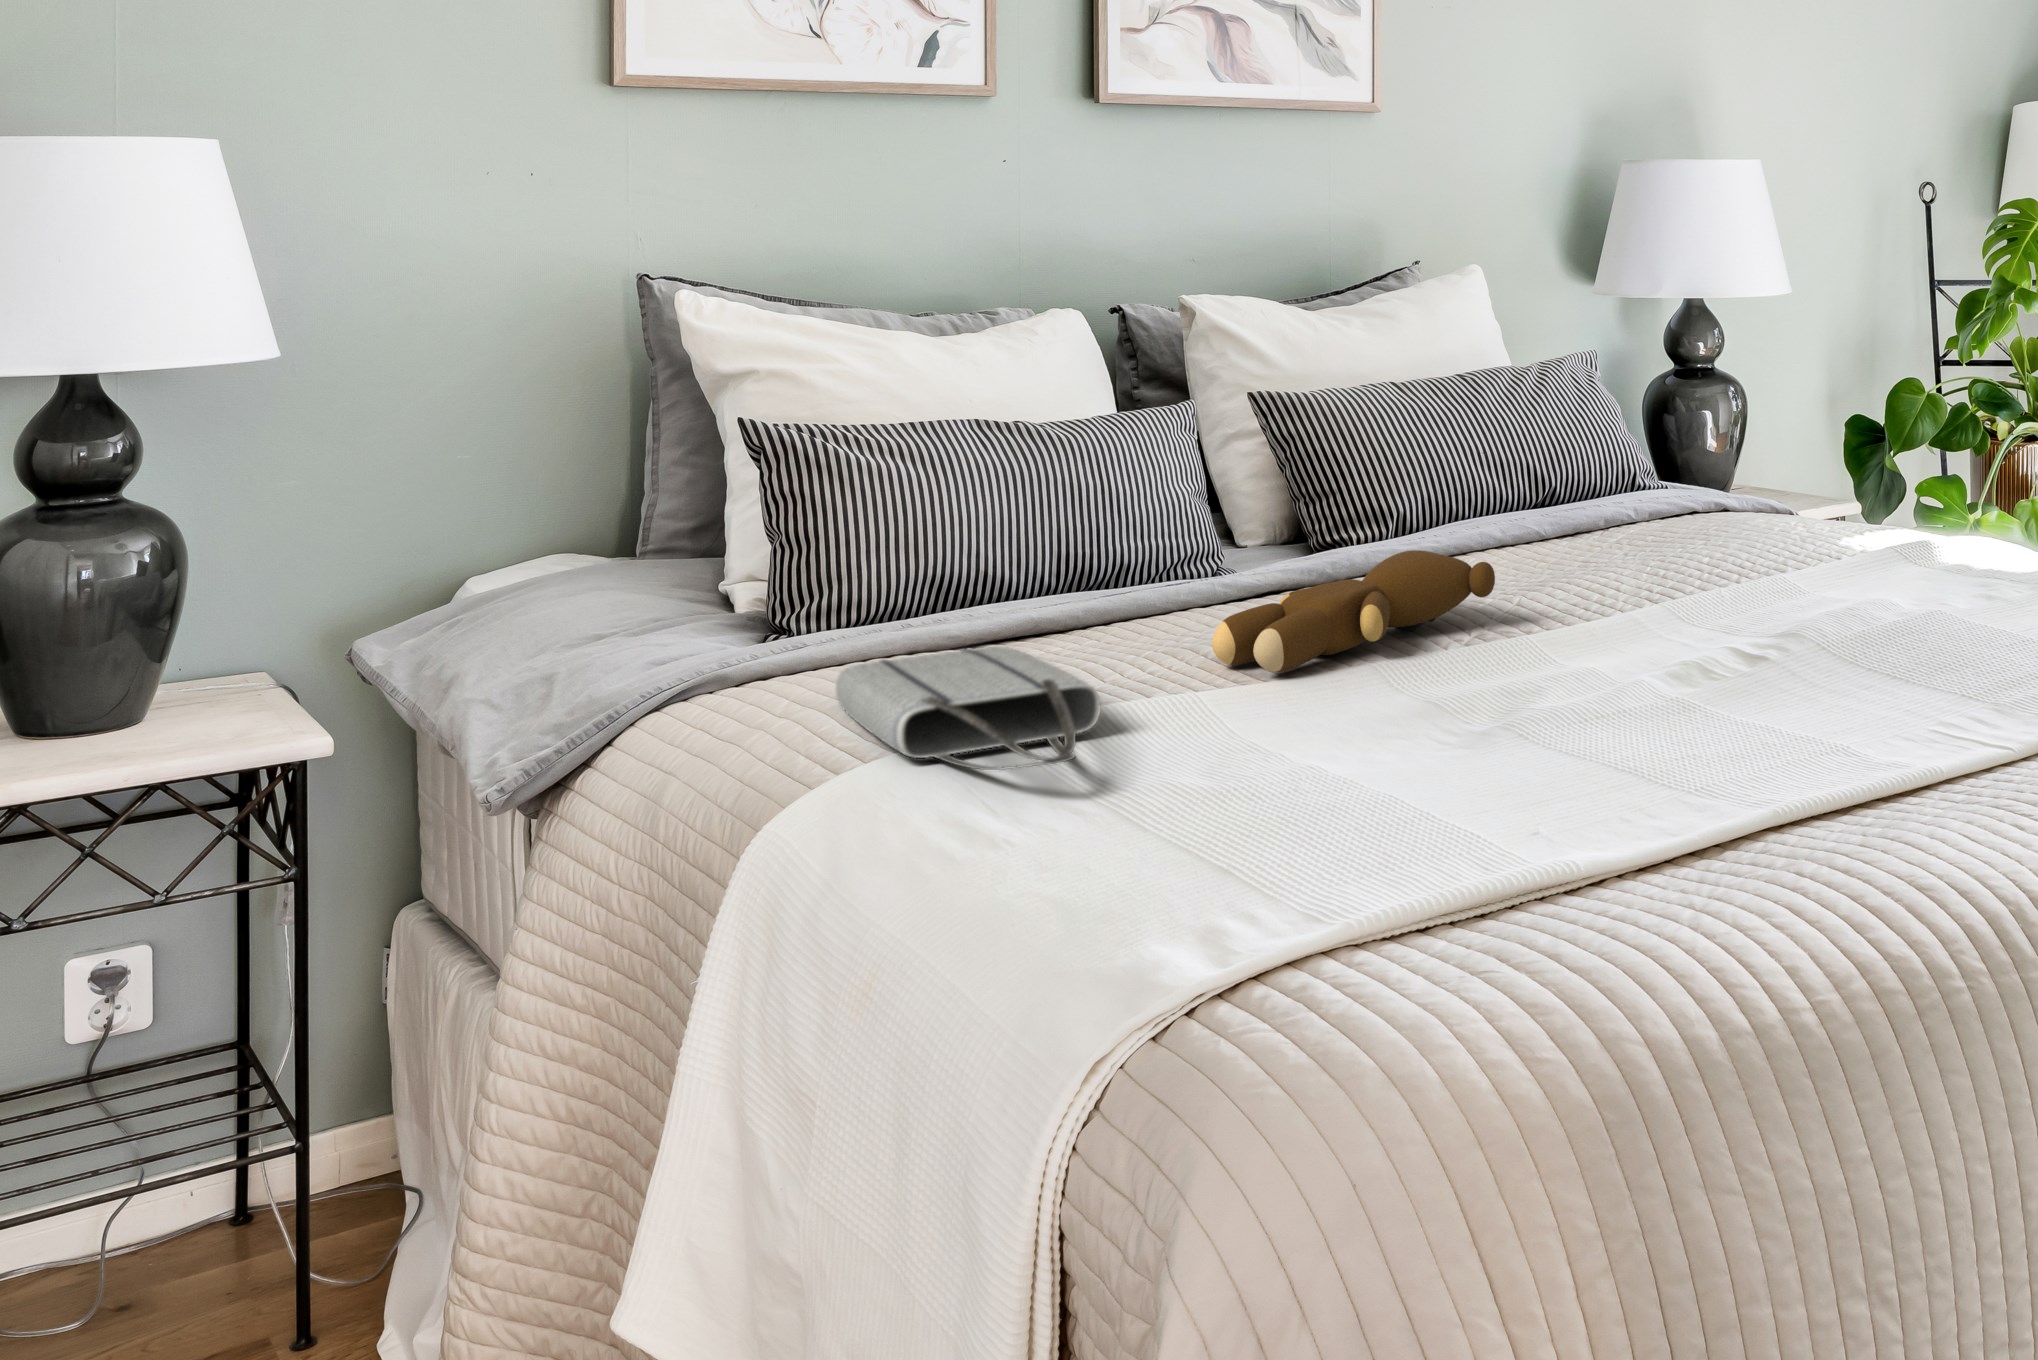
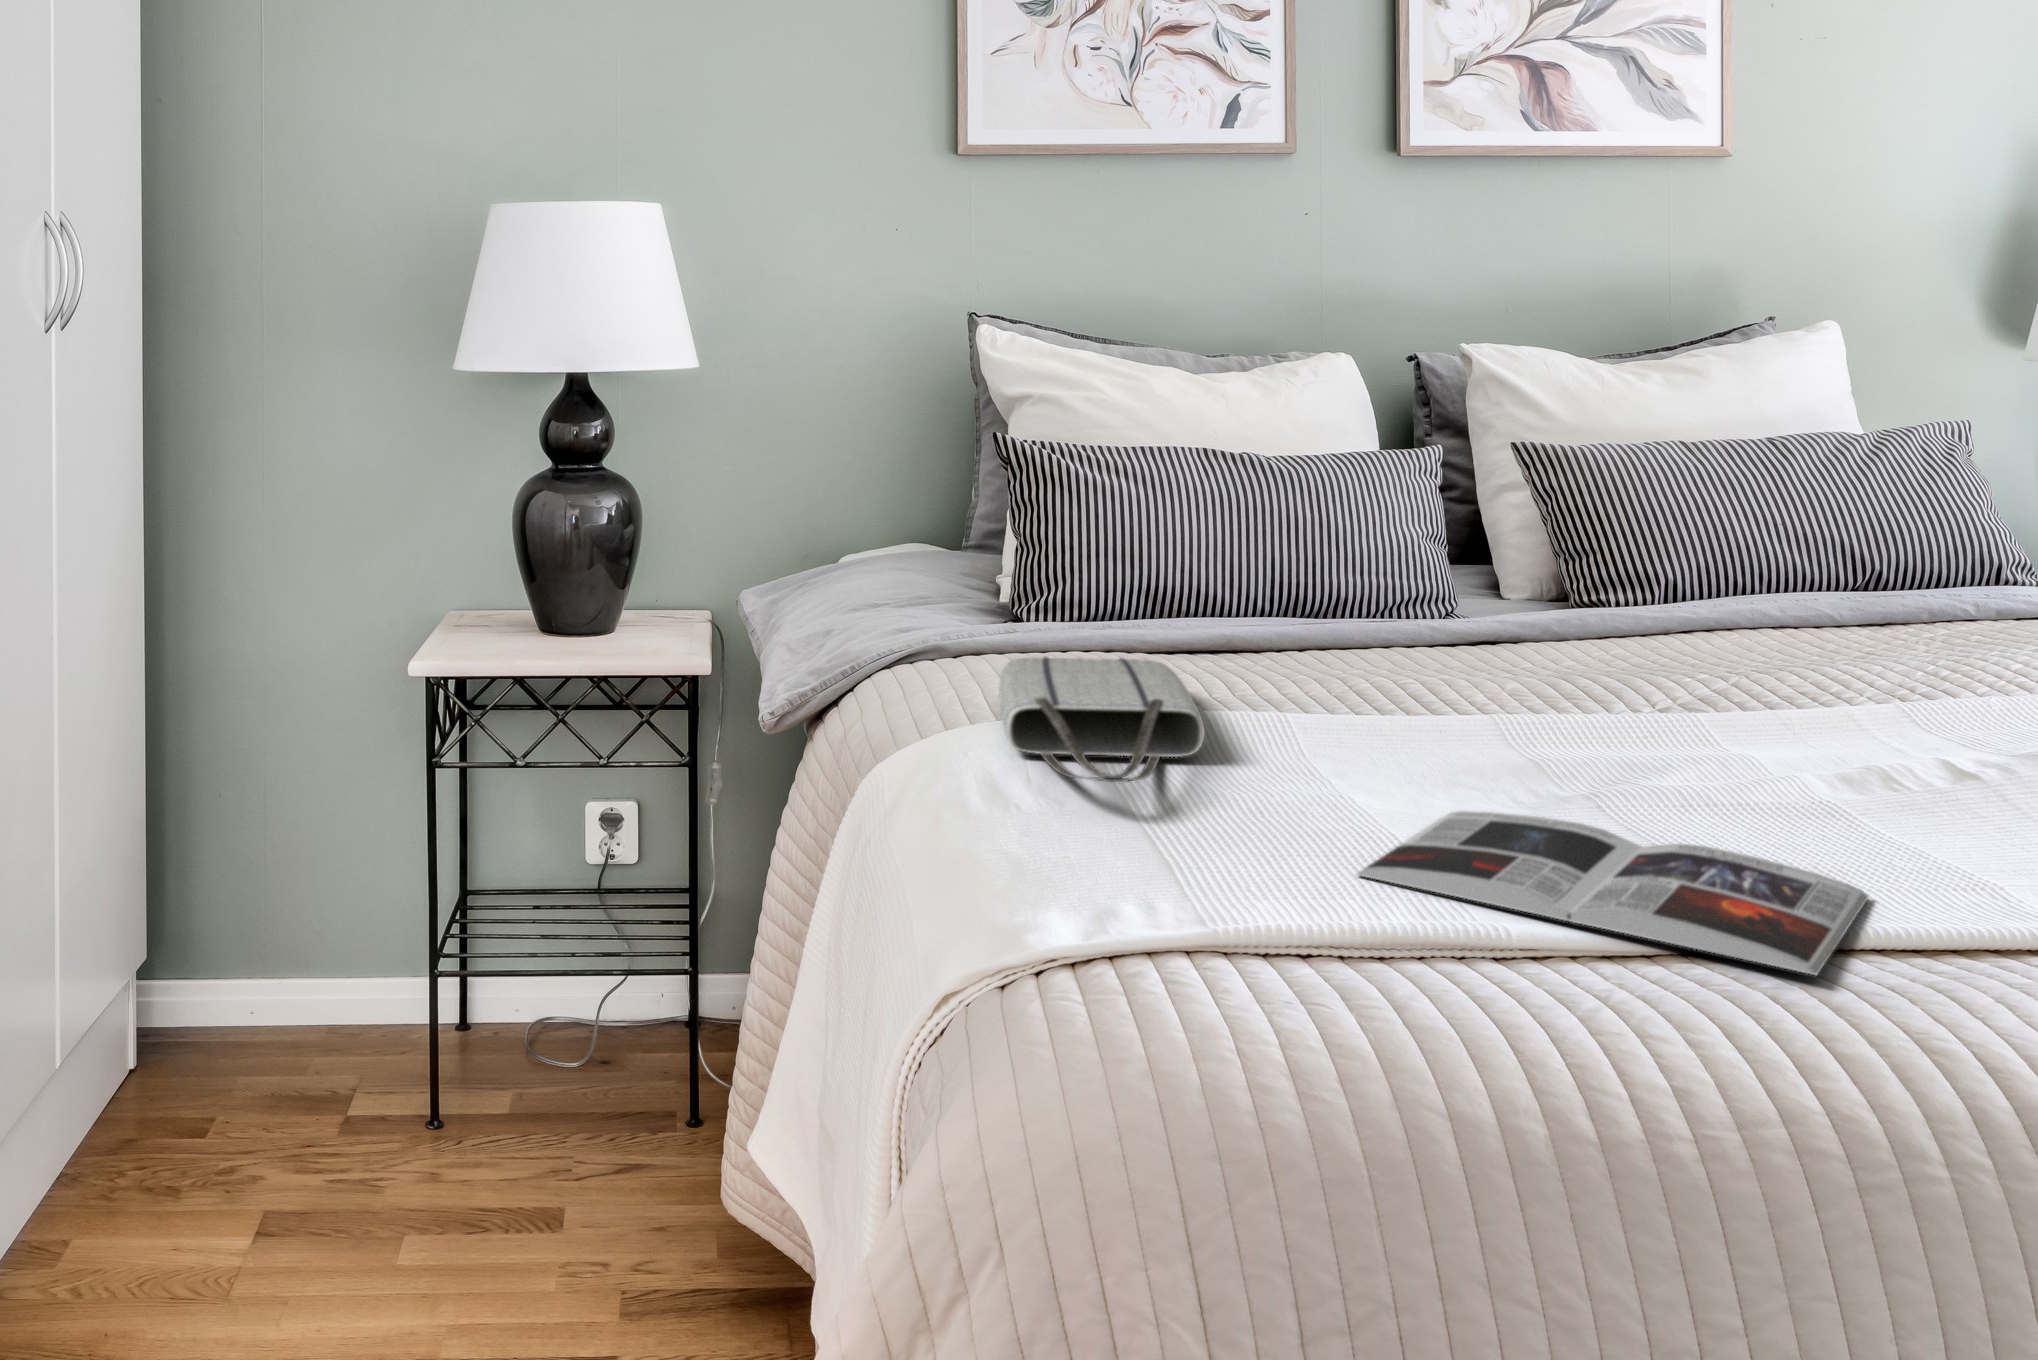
teddy bear: present [1212,550,1495,672] -> none [1365,624,1724,732]
magazine: none [1310,721,1684,802] -> present [1357,811,1868,975]

